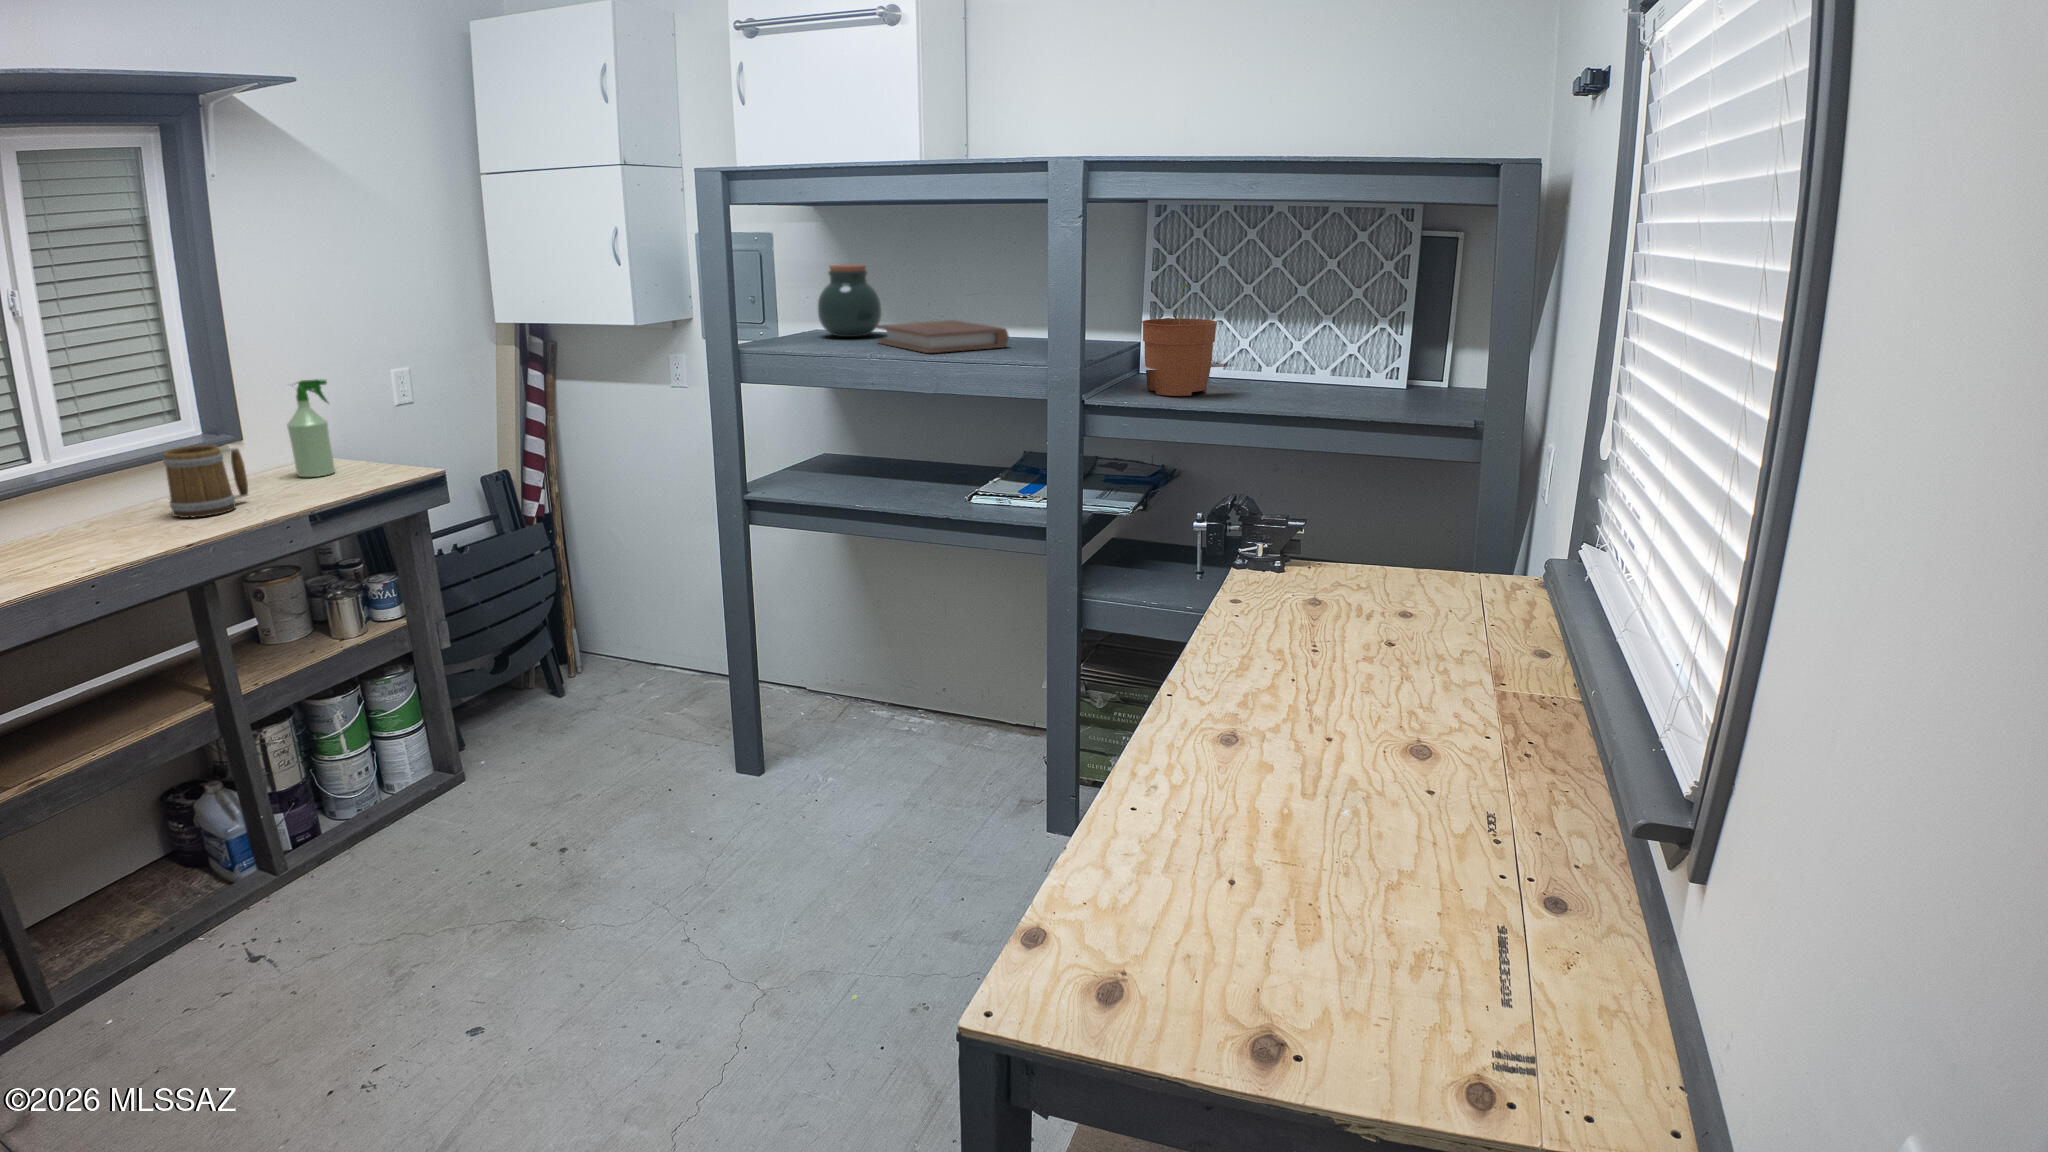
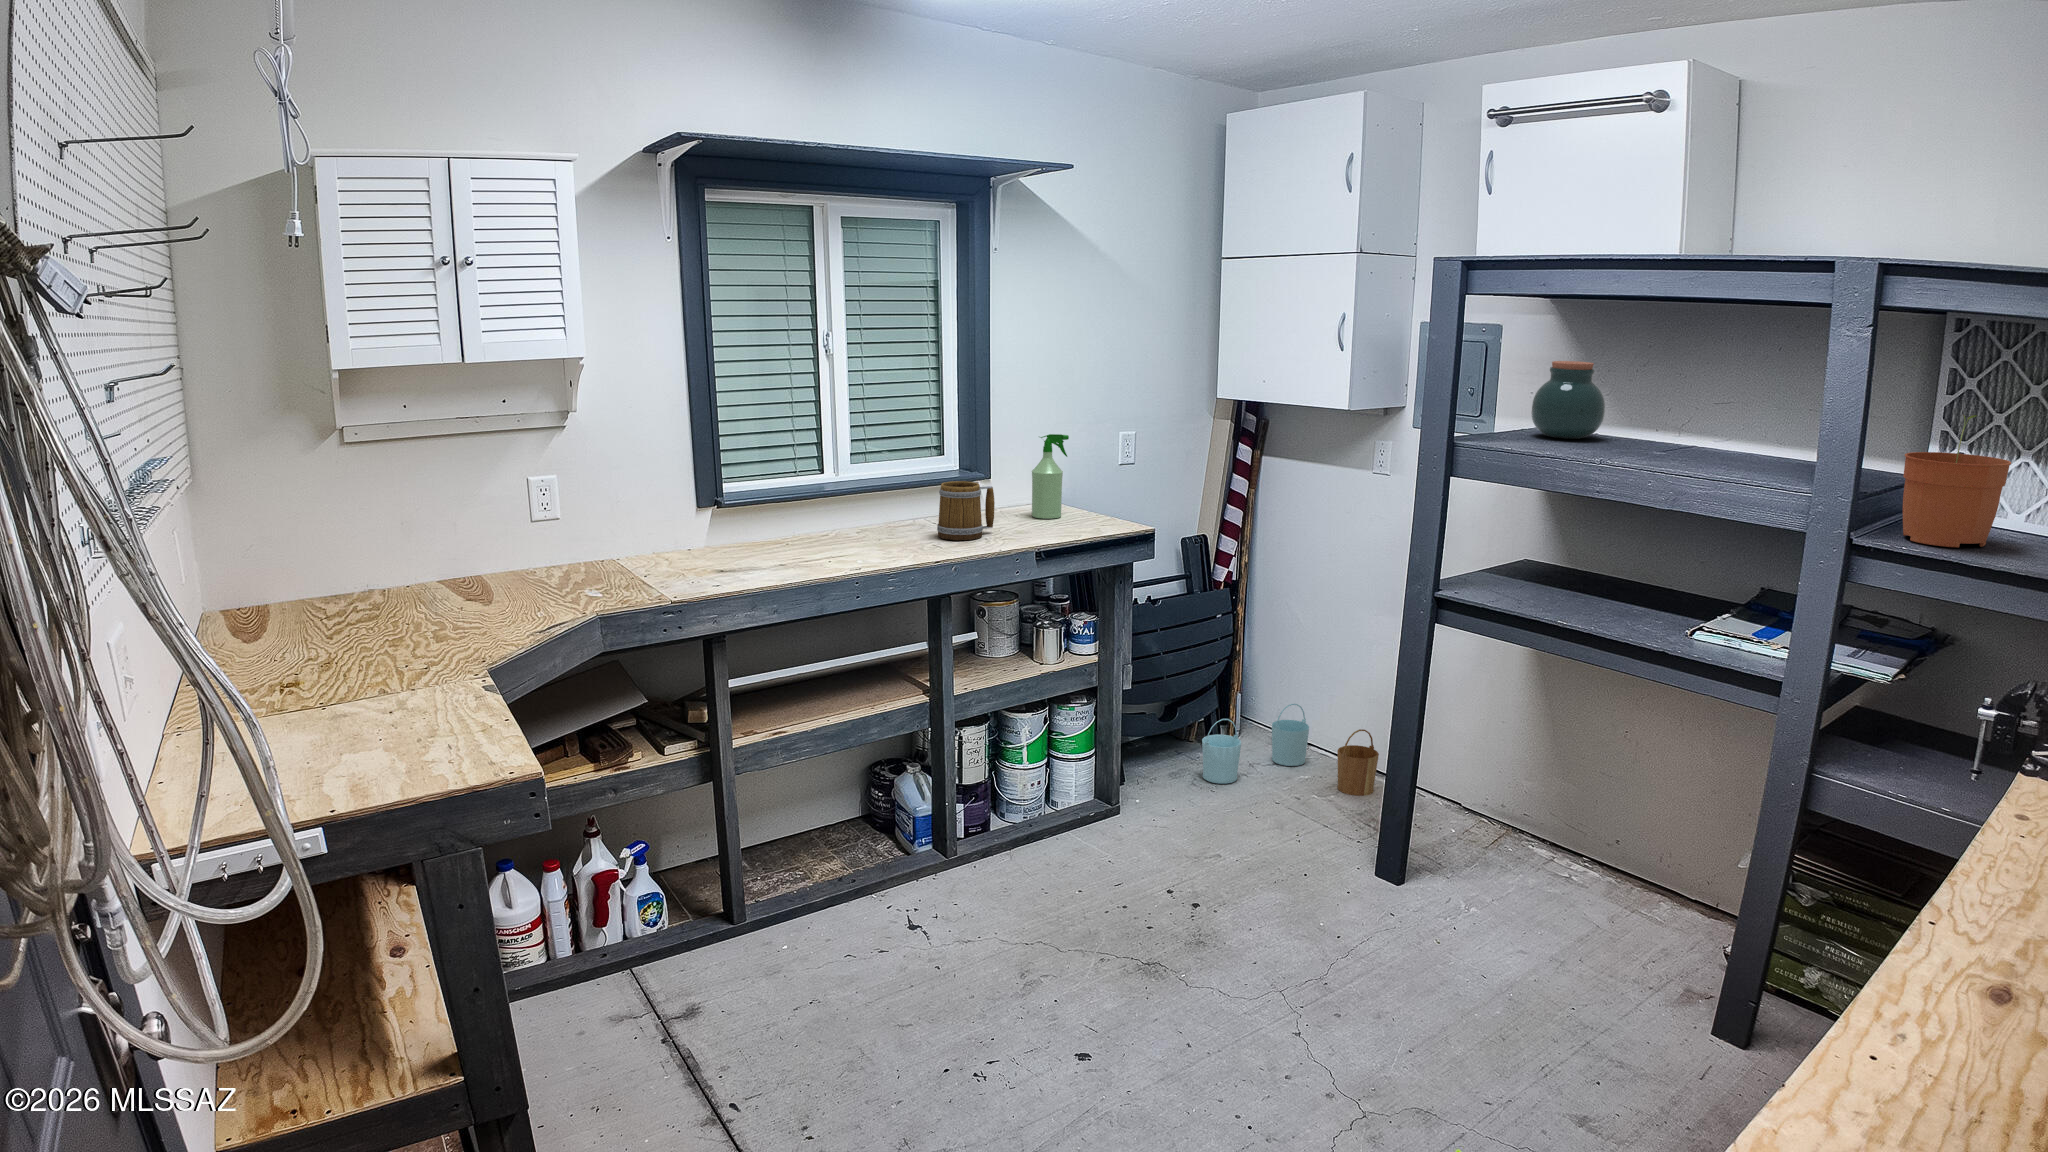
book: present [877,320,1009,353] -> none [1590,428,1745,466]
bucket: none [544,624,723,719] -> present [1202,704,1379,796]

